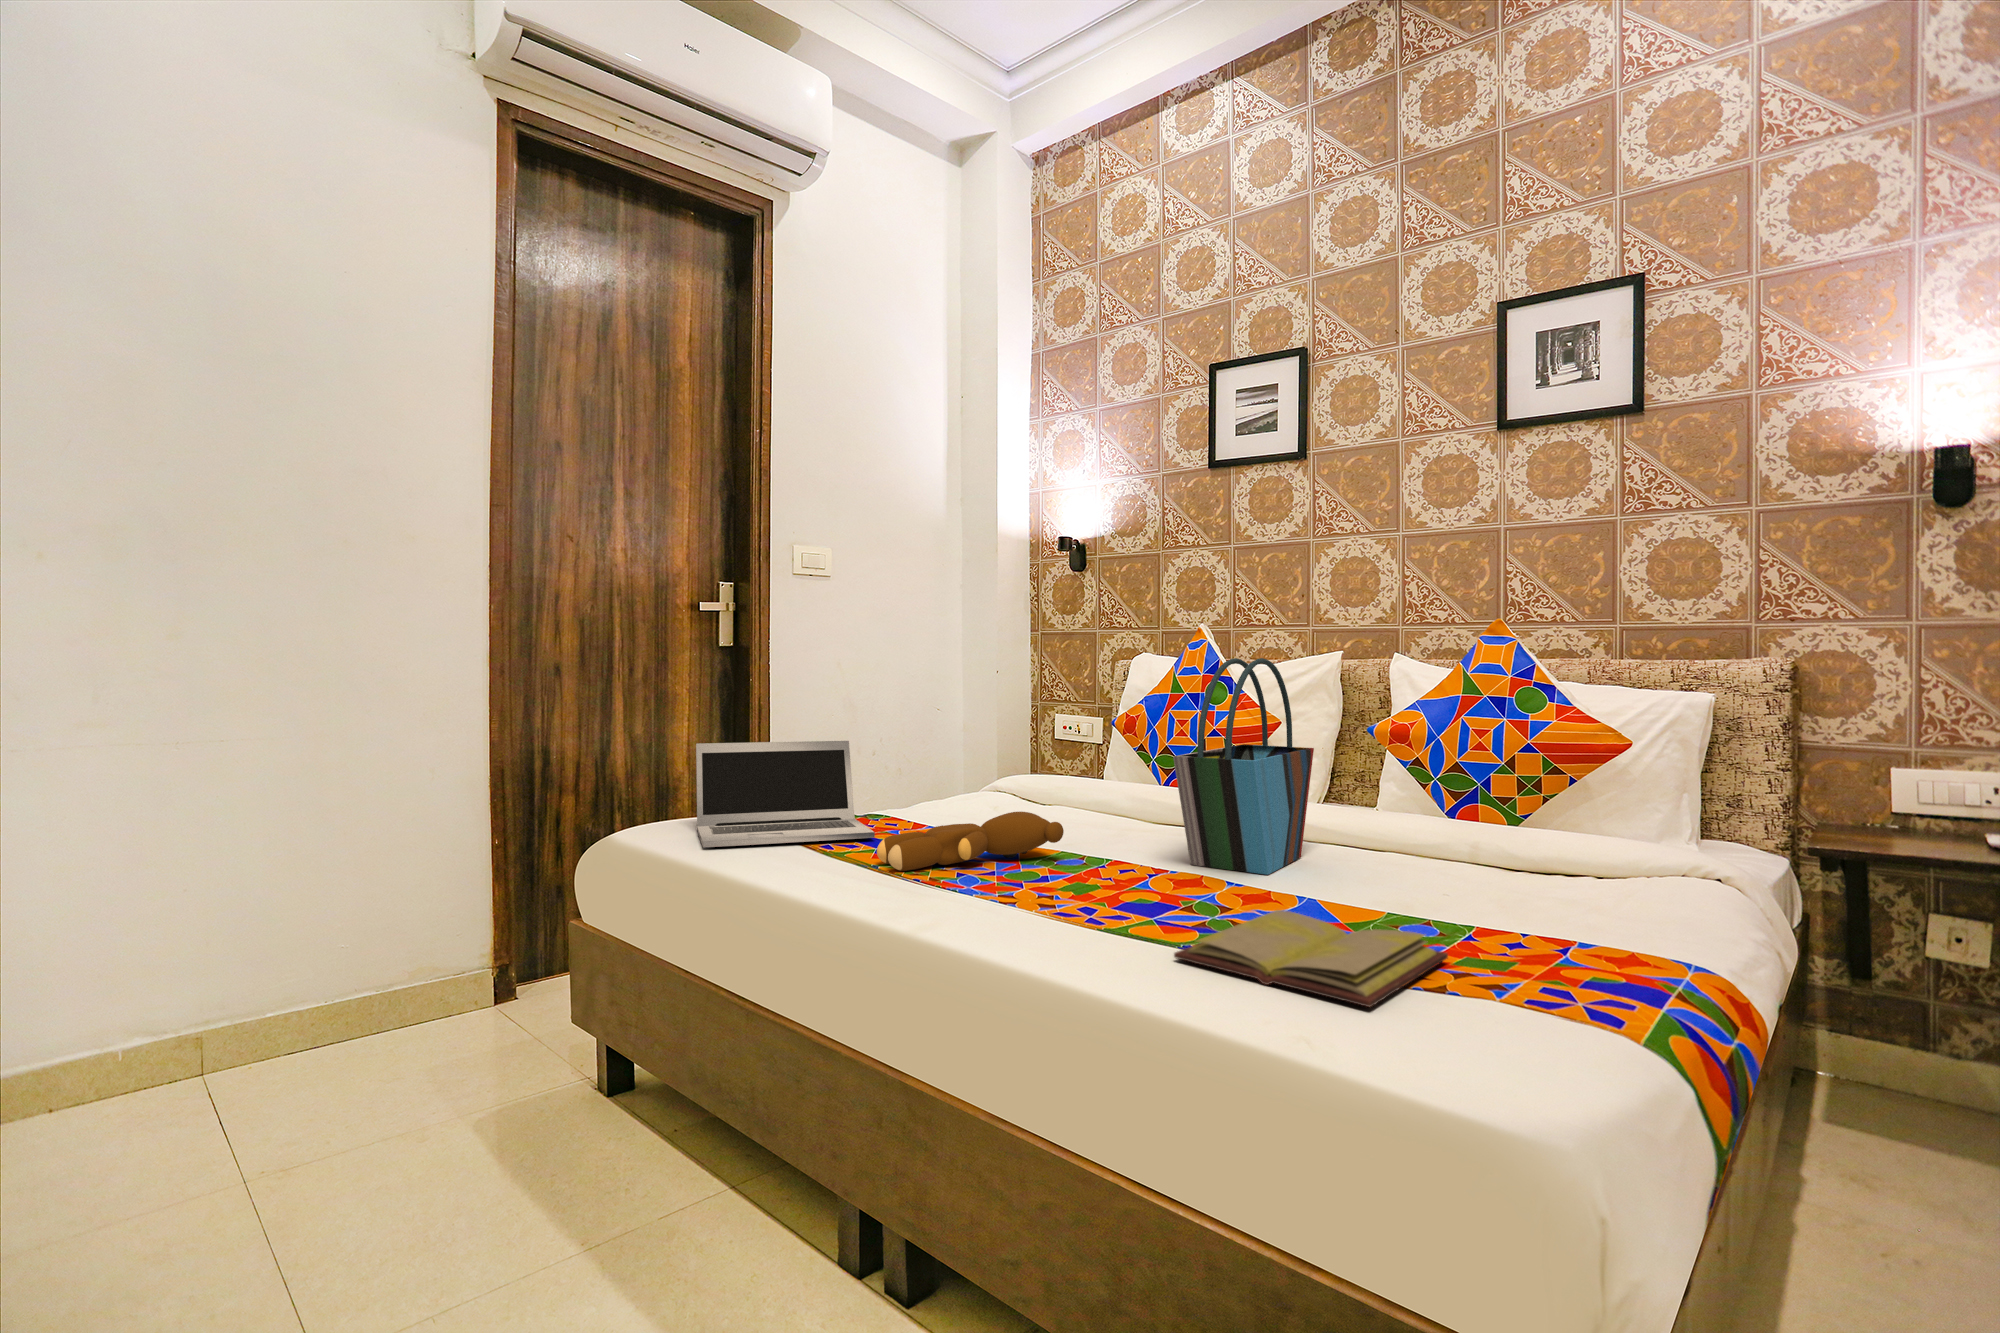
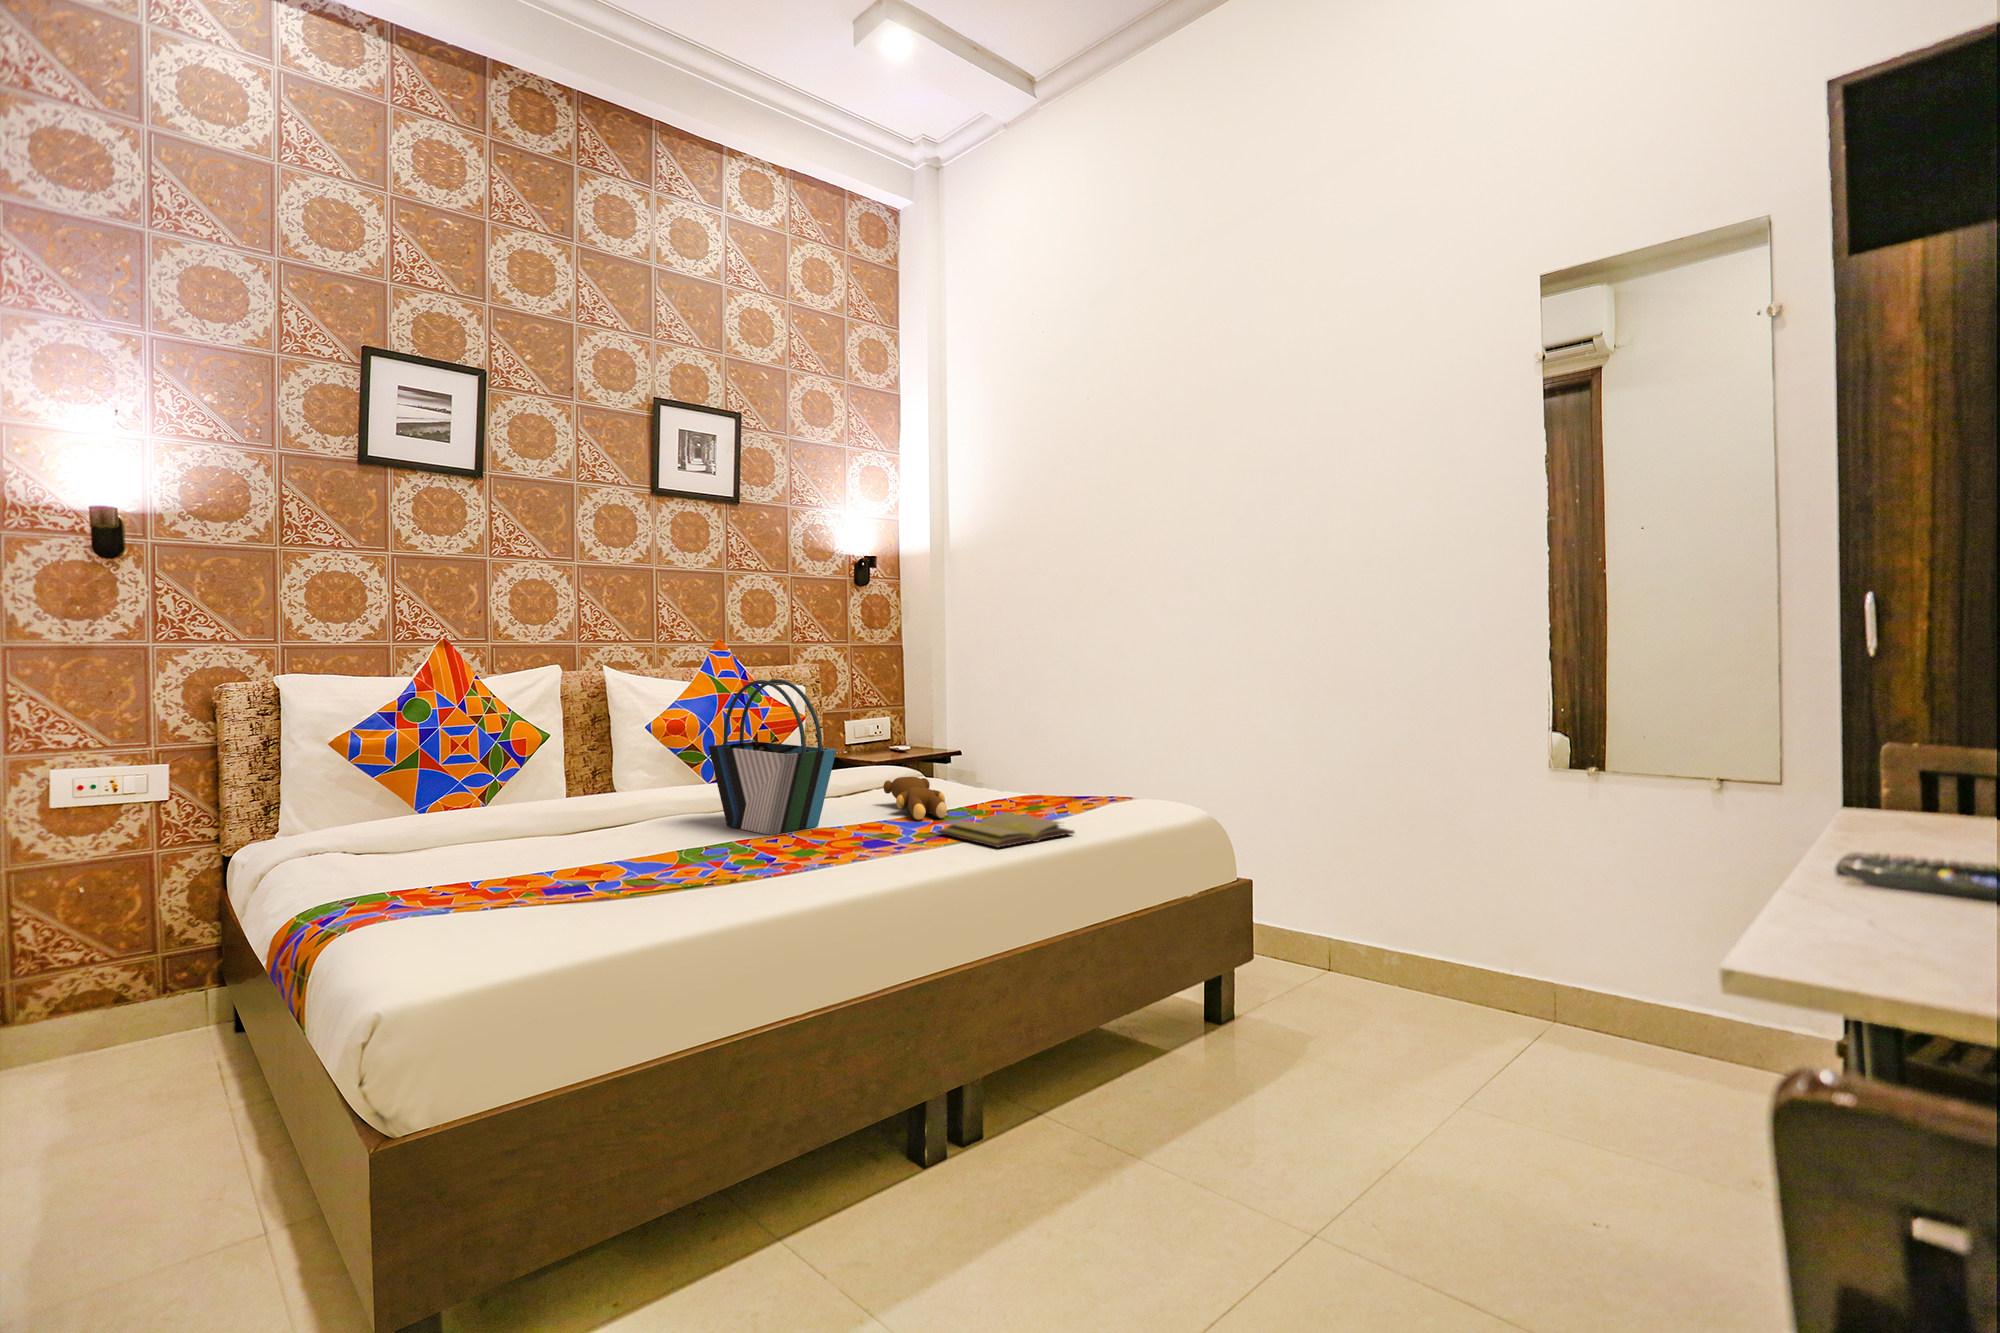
laptop: present [696,741,875,847] -> none [322,803,559,955]
teddy bear: present [877,812,1064,871] -> present [884,777,947,820]

